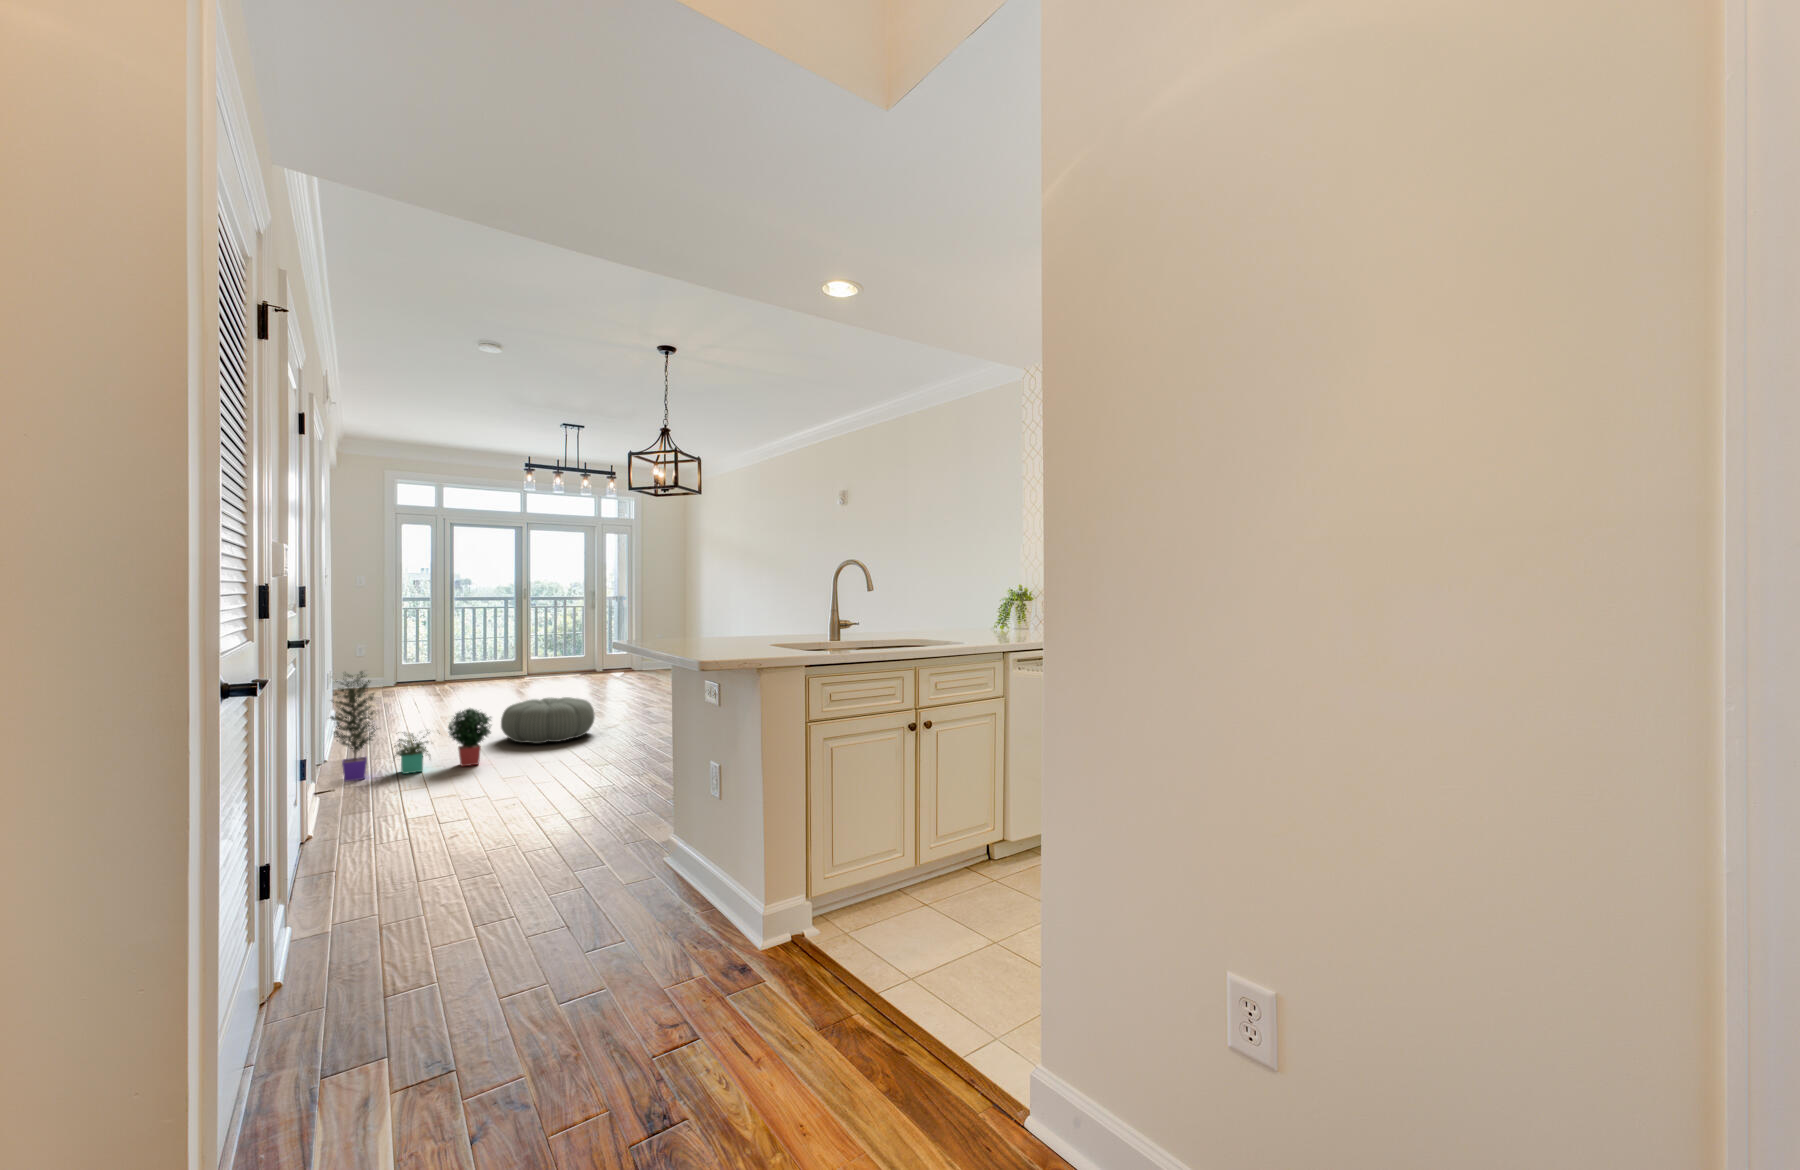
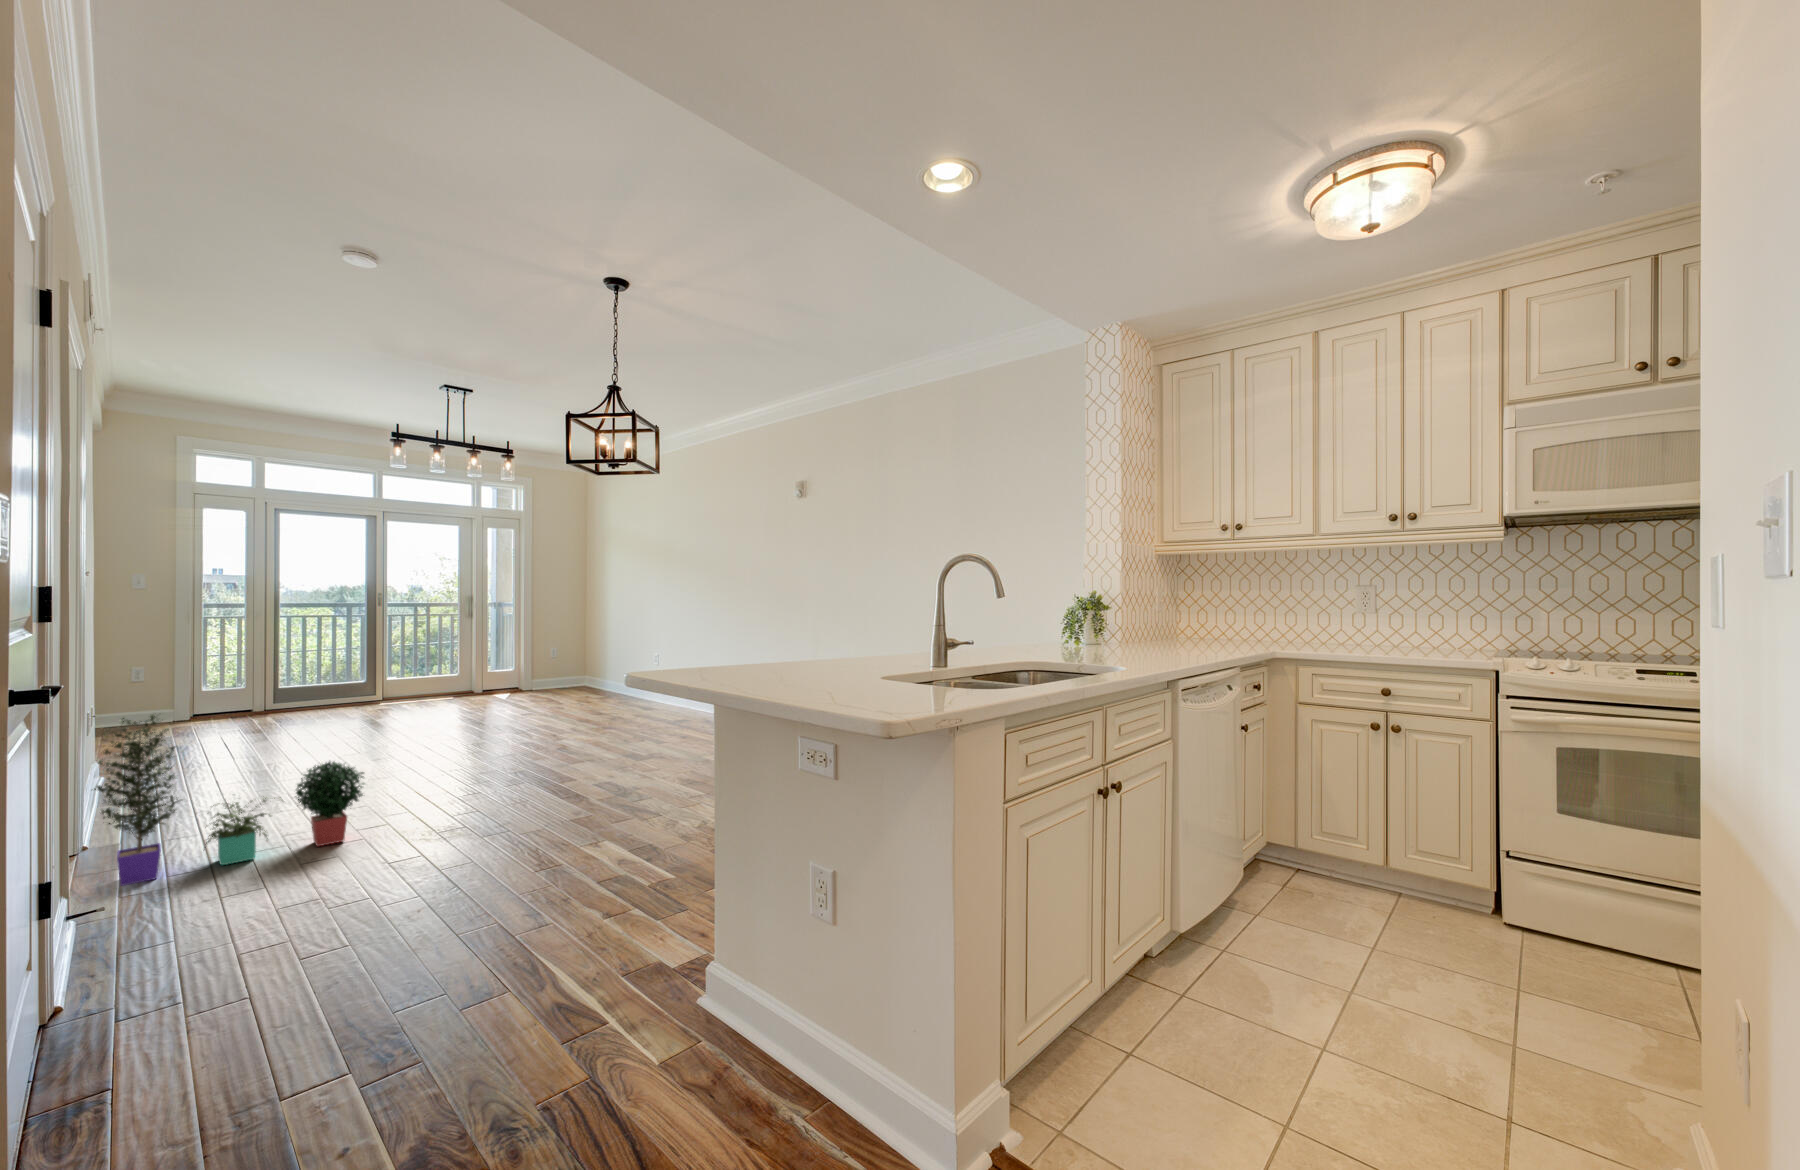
pouf: present [501,697,595,743] -> none [369,736,502,802]

